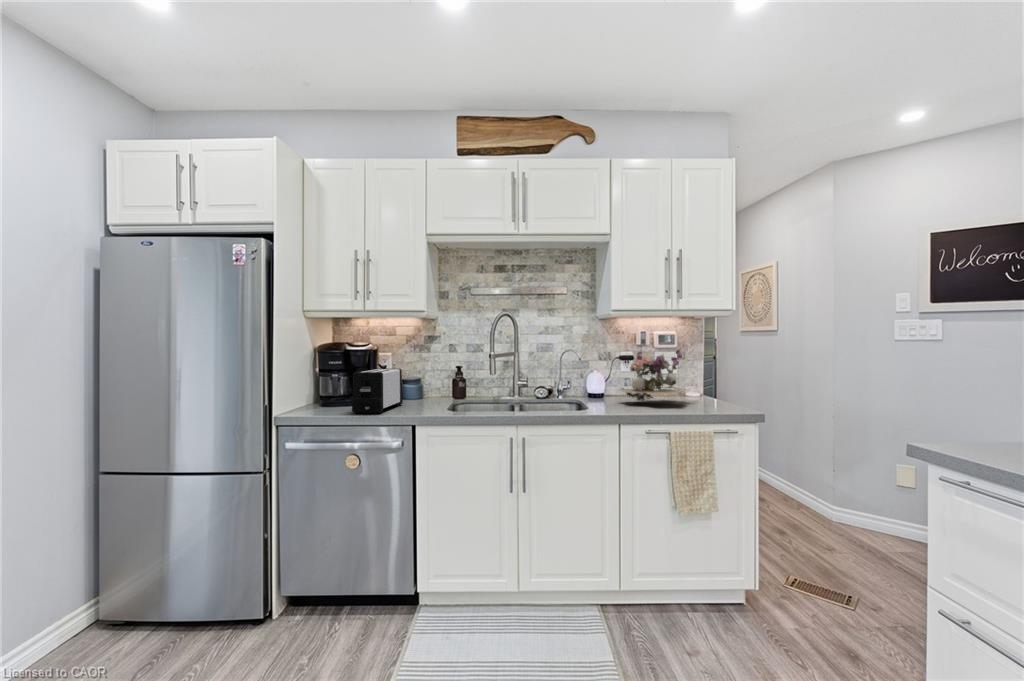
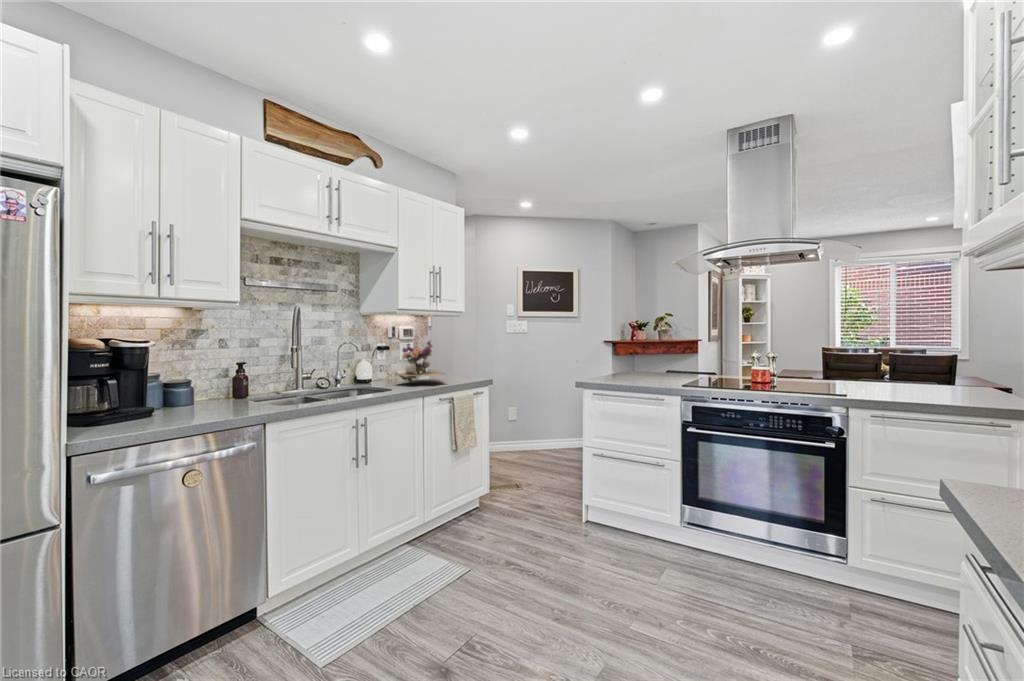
toaster: present [351,369,403,414] -> none [158,370,217,428]

